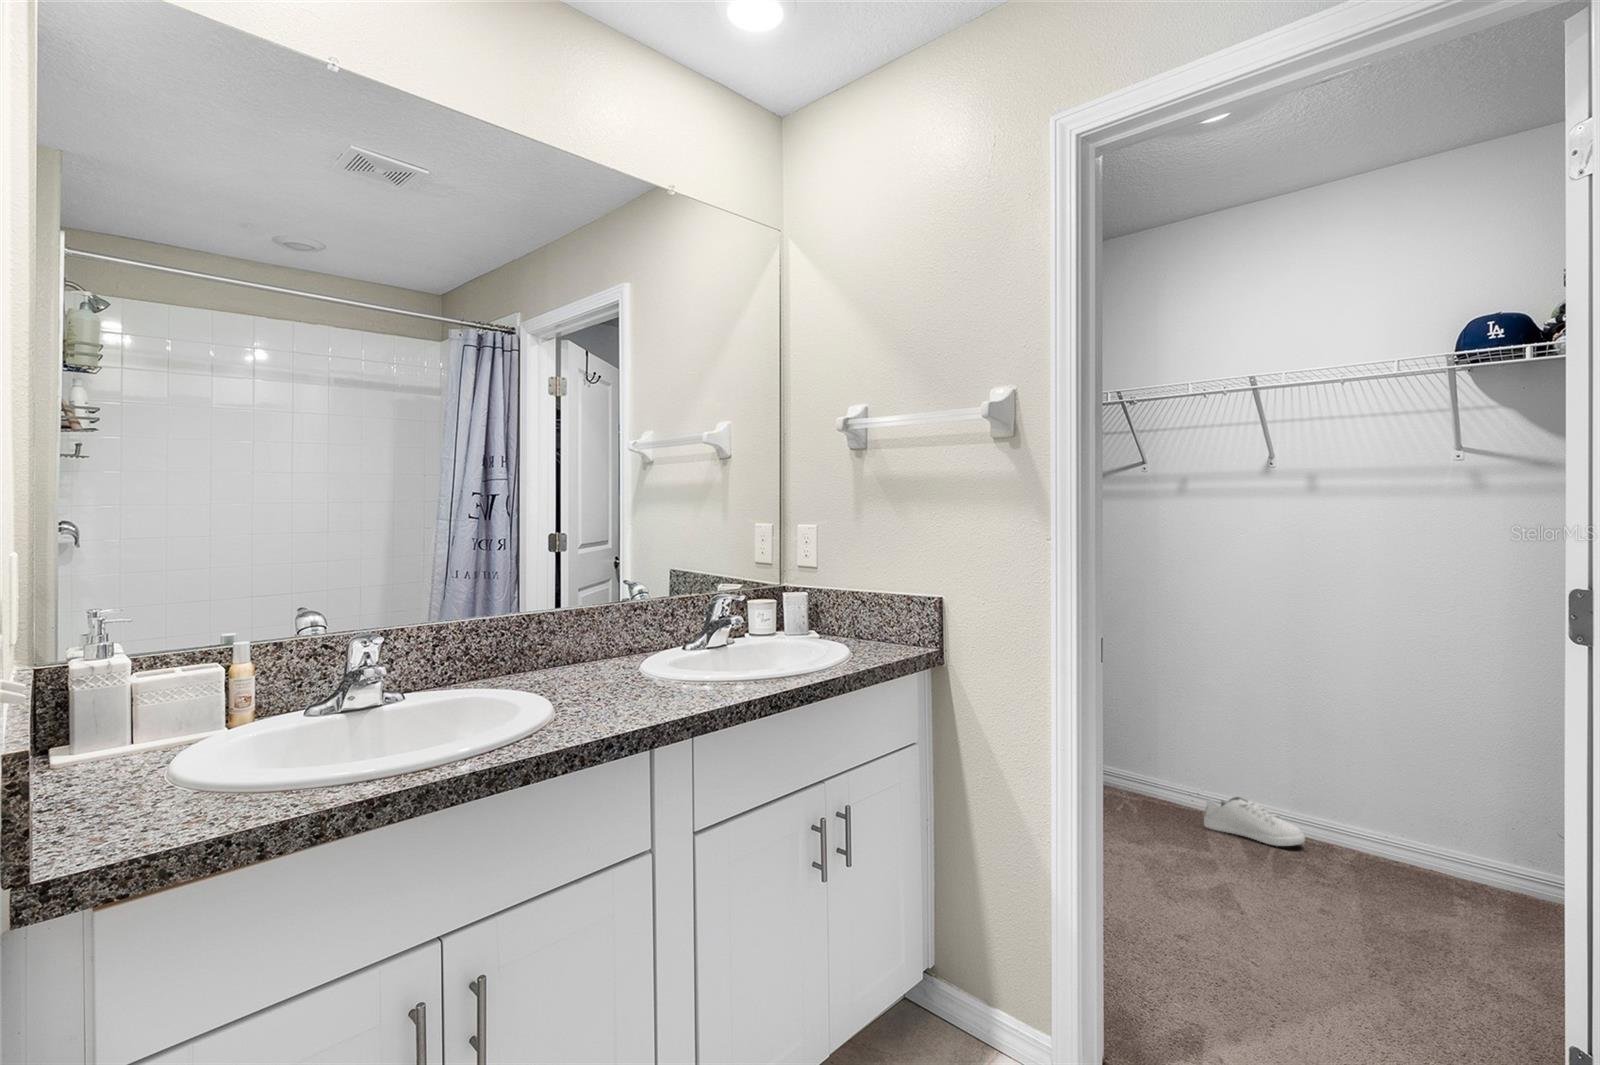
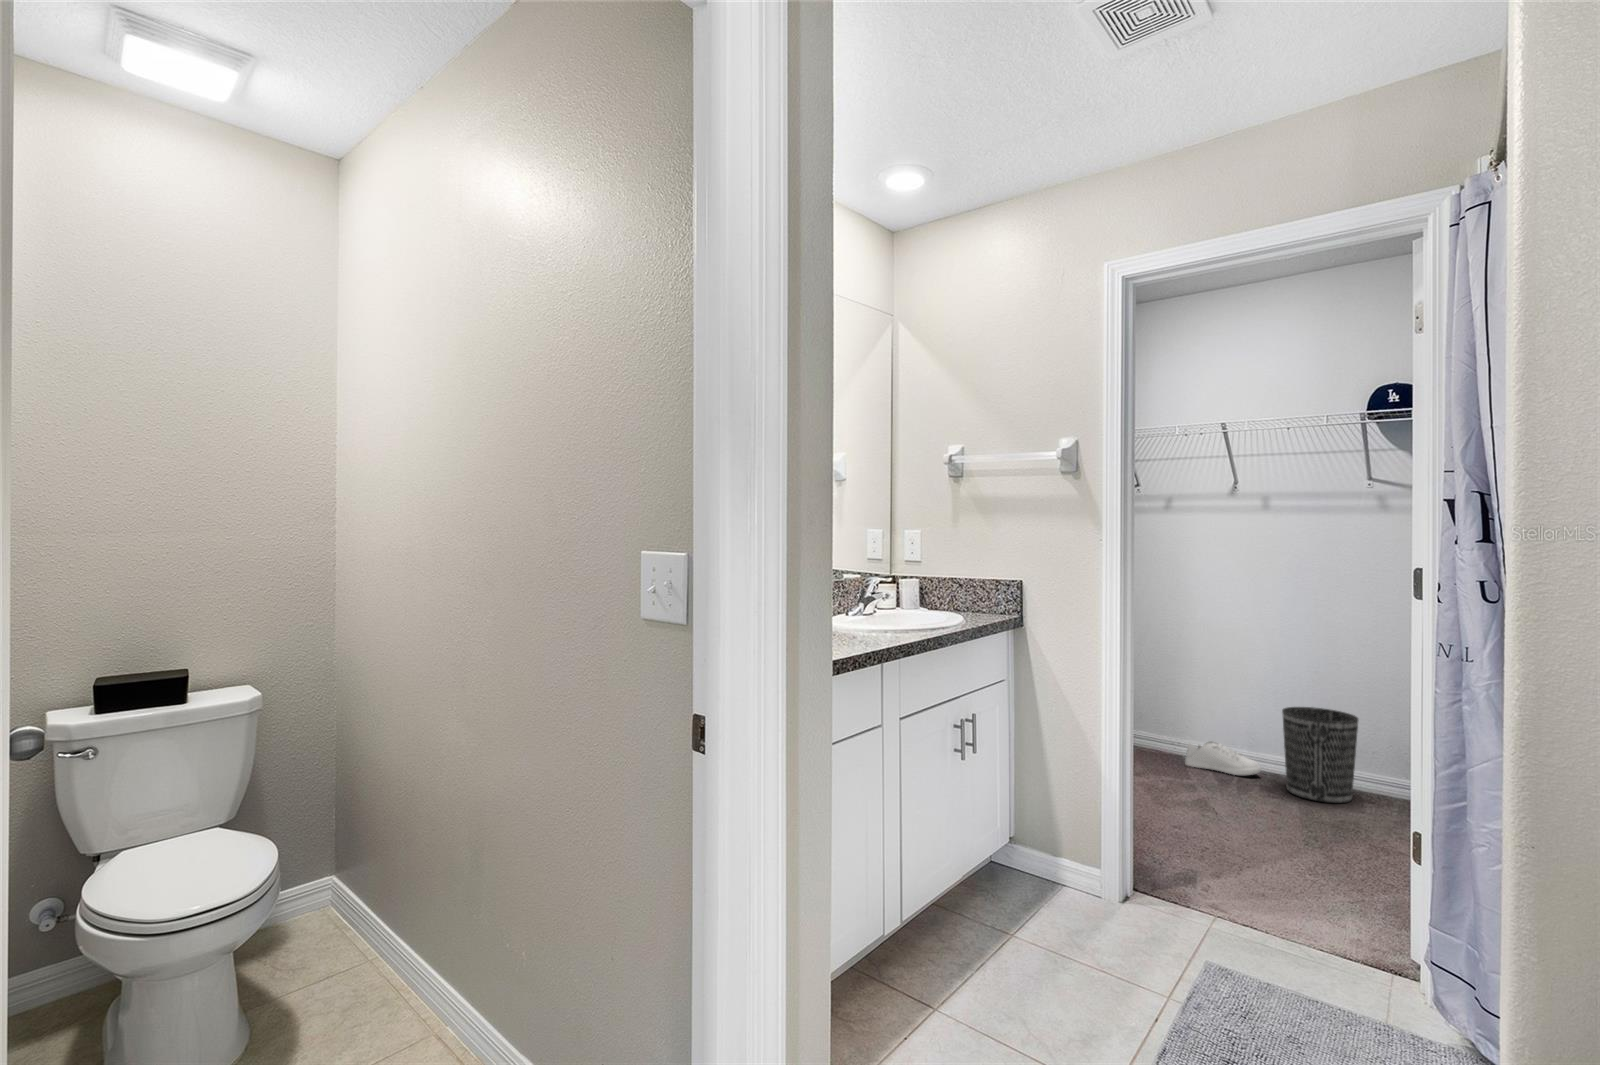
wastebasket: none [1334,758,1444,897] -> present [1282,707,1358,803]

